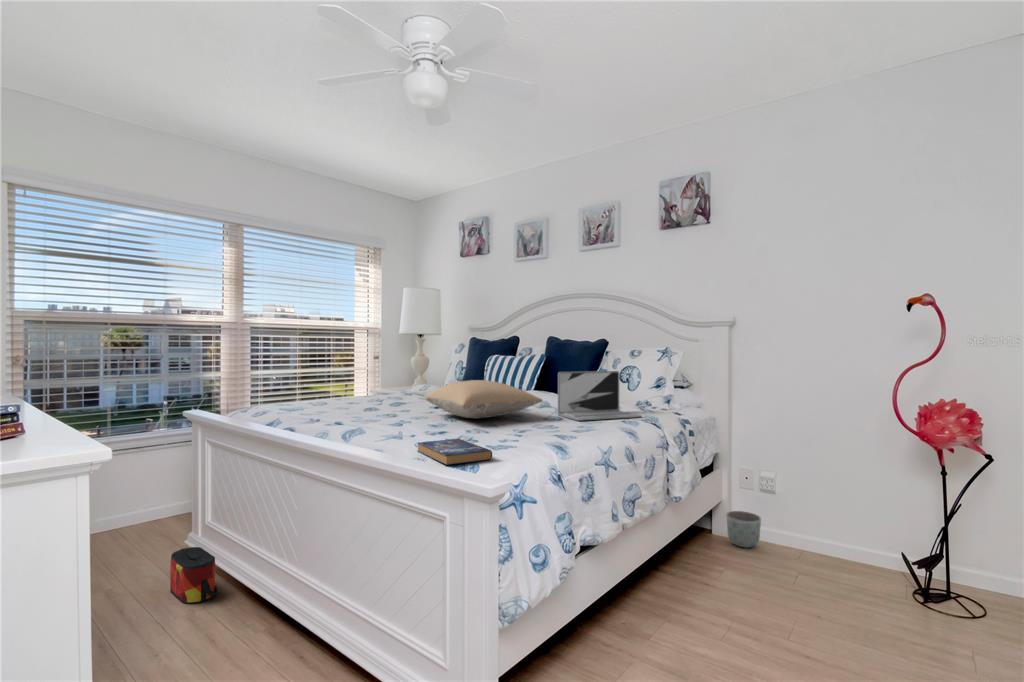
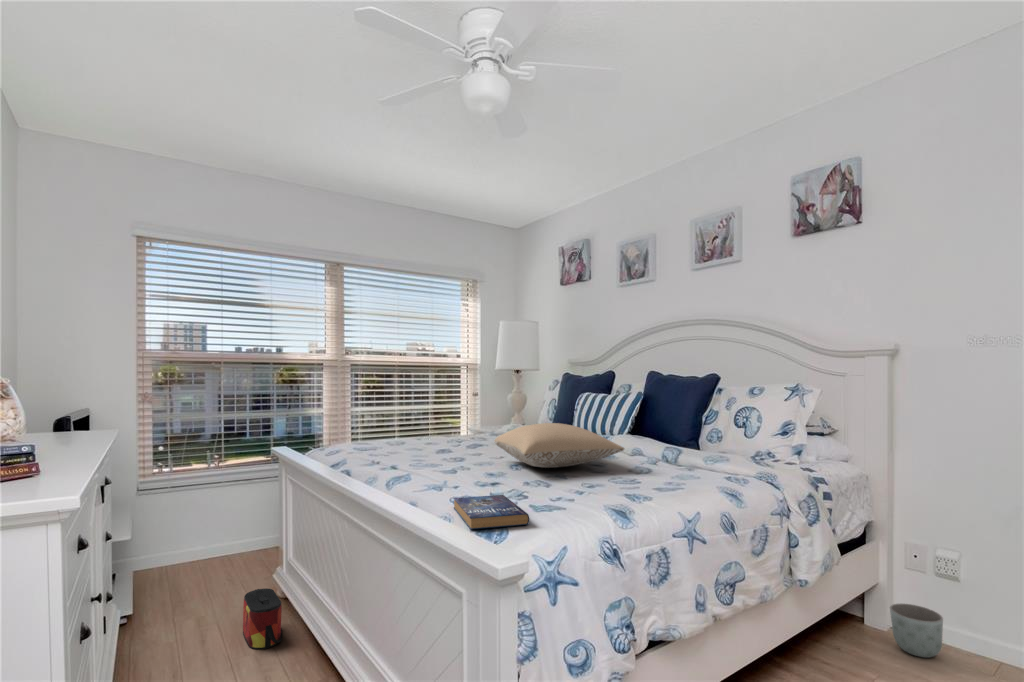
laptop: present [557,371,642,421] -> none [647,414,755,475]

